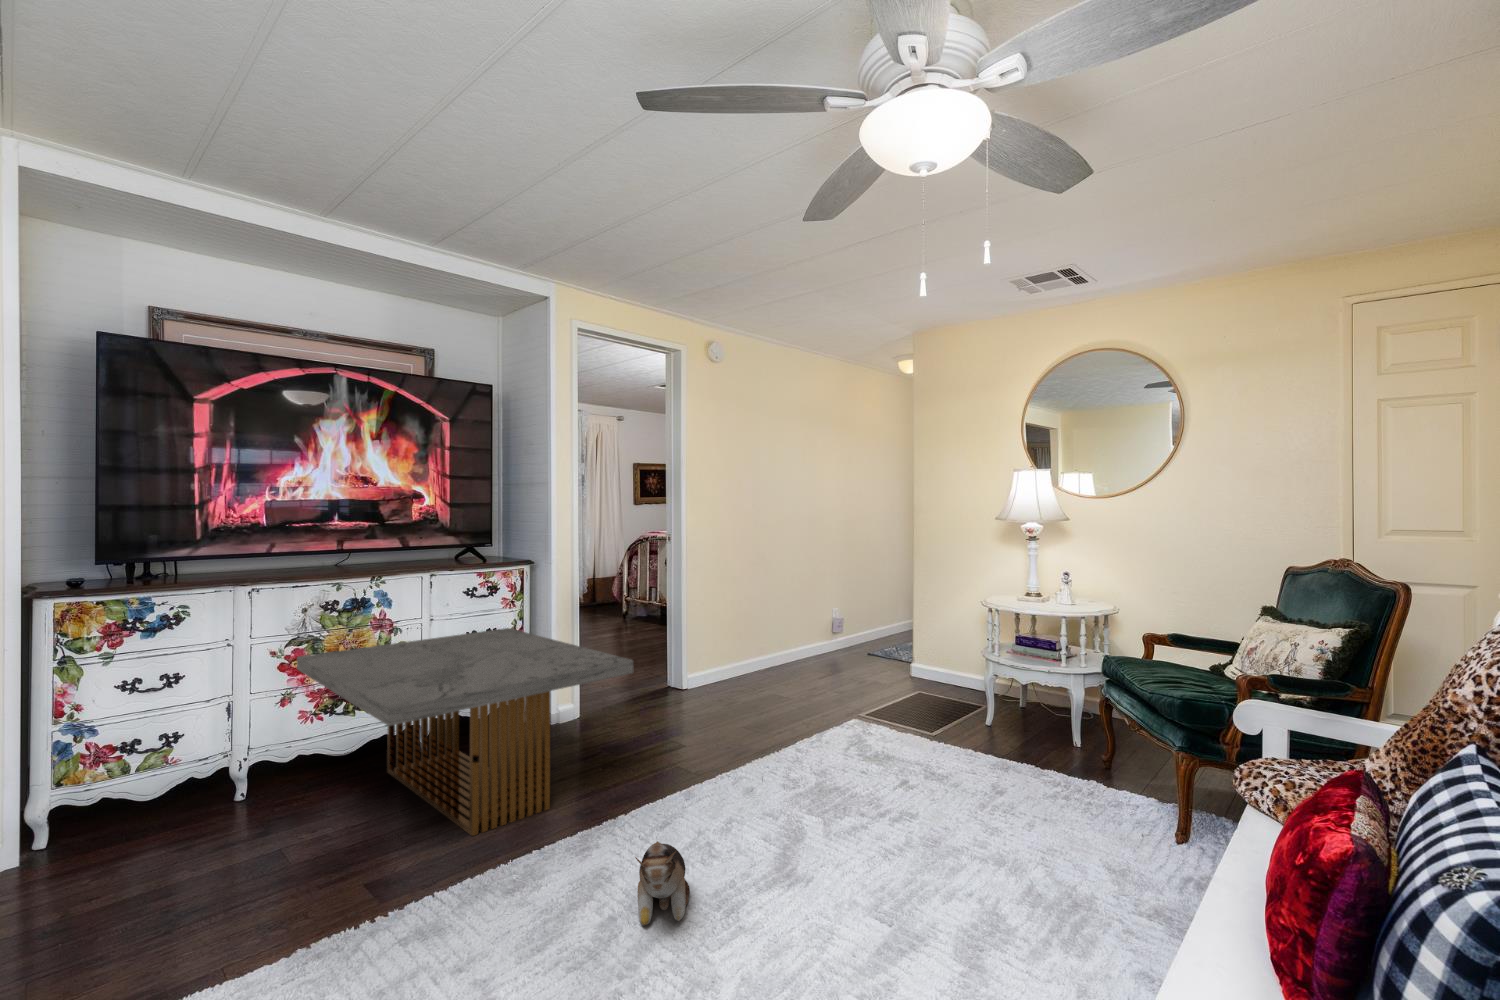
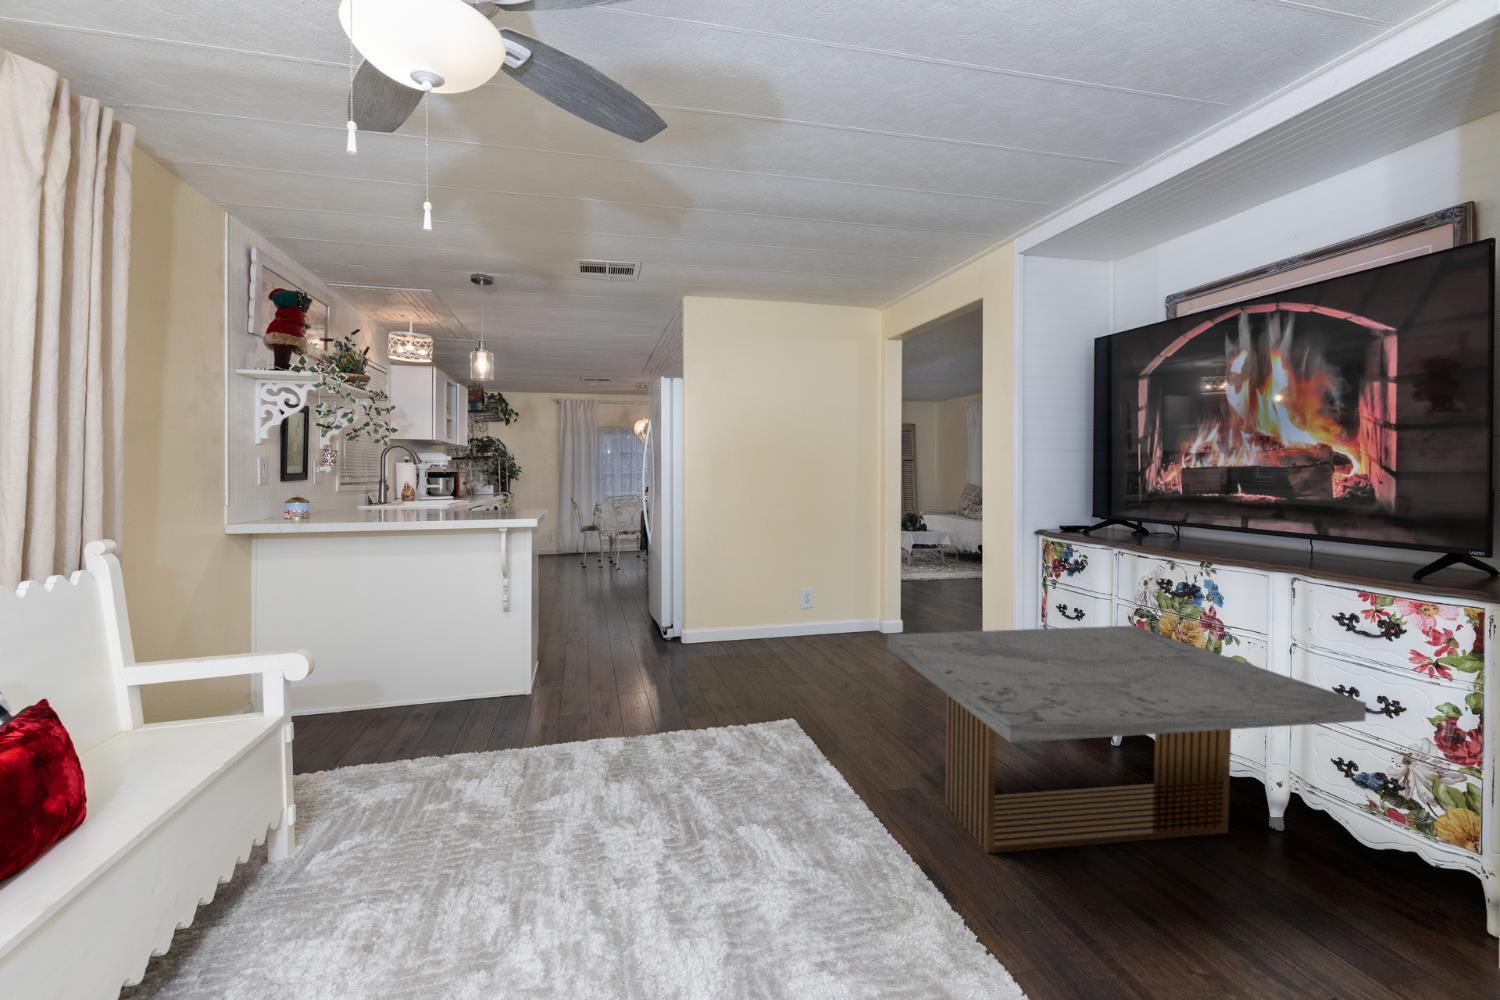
plush toy: present [635,841,690,925] -> none [665,758,778,877]

